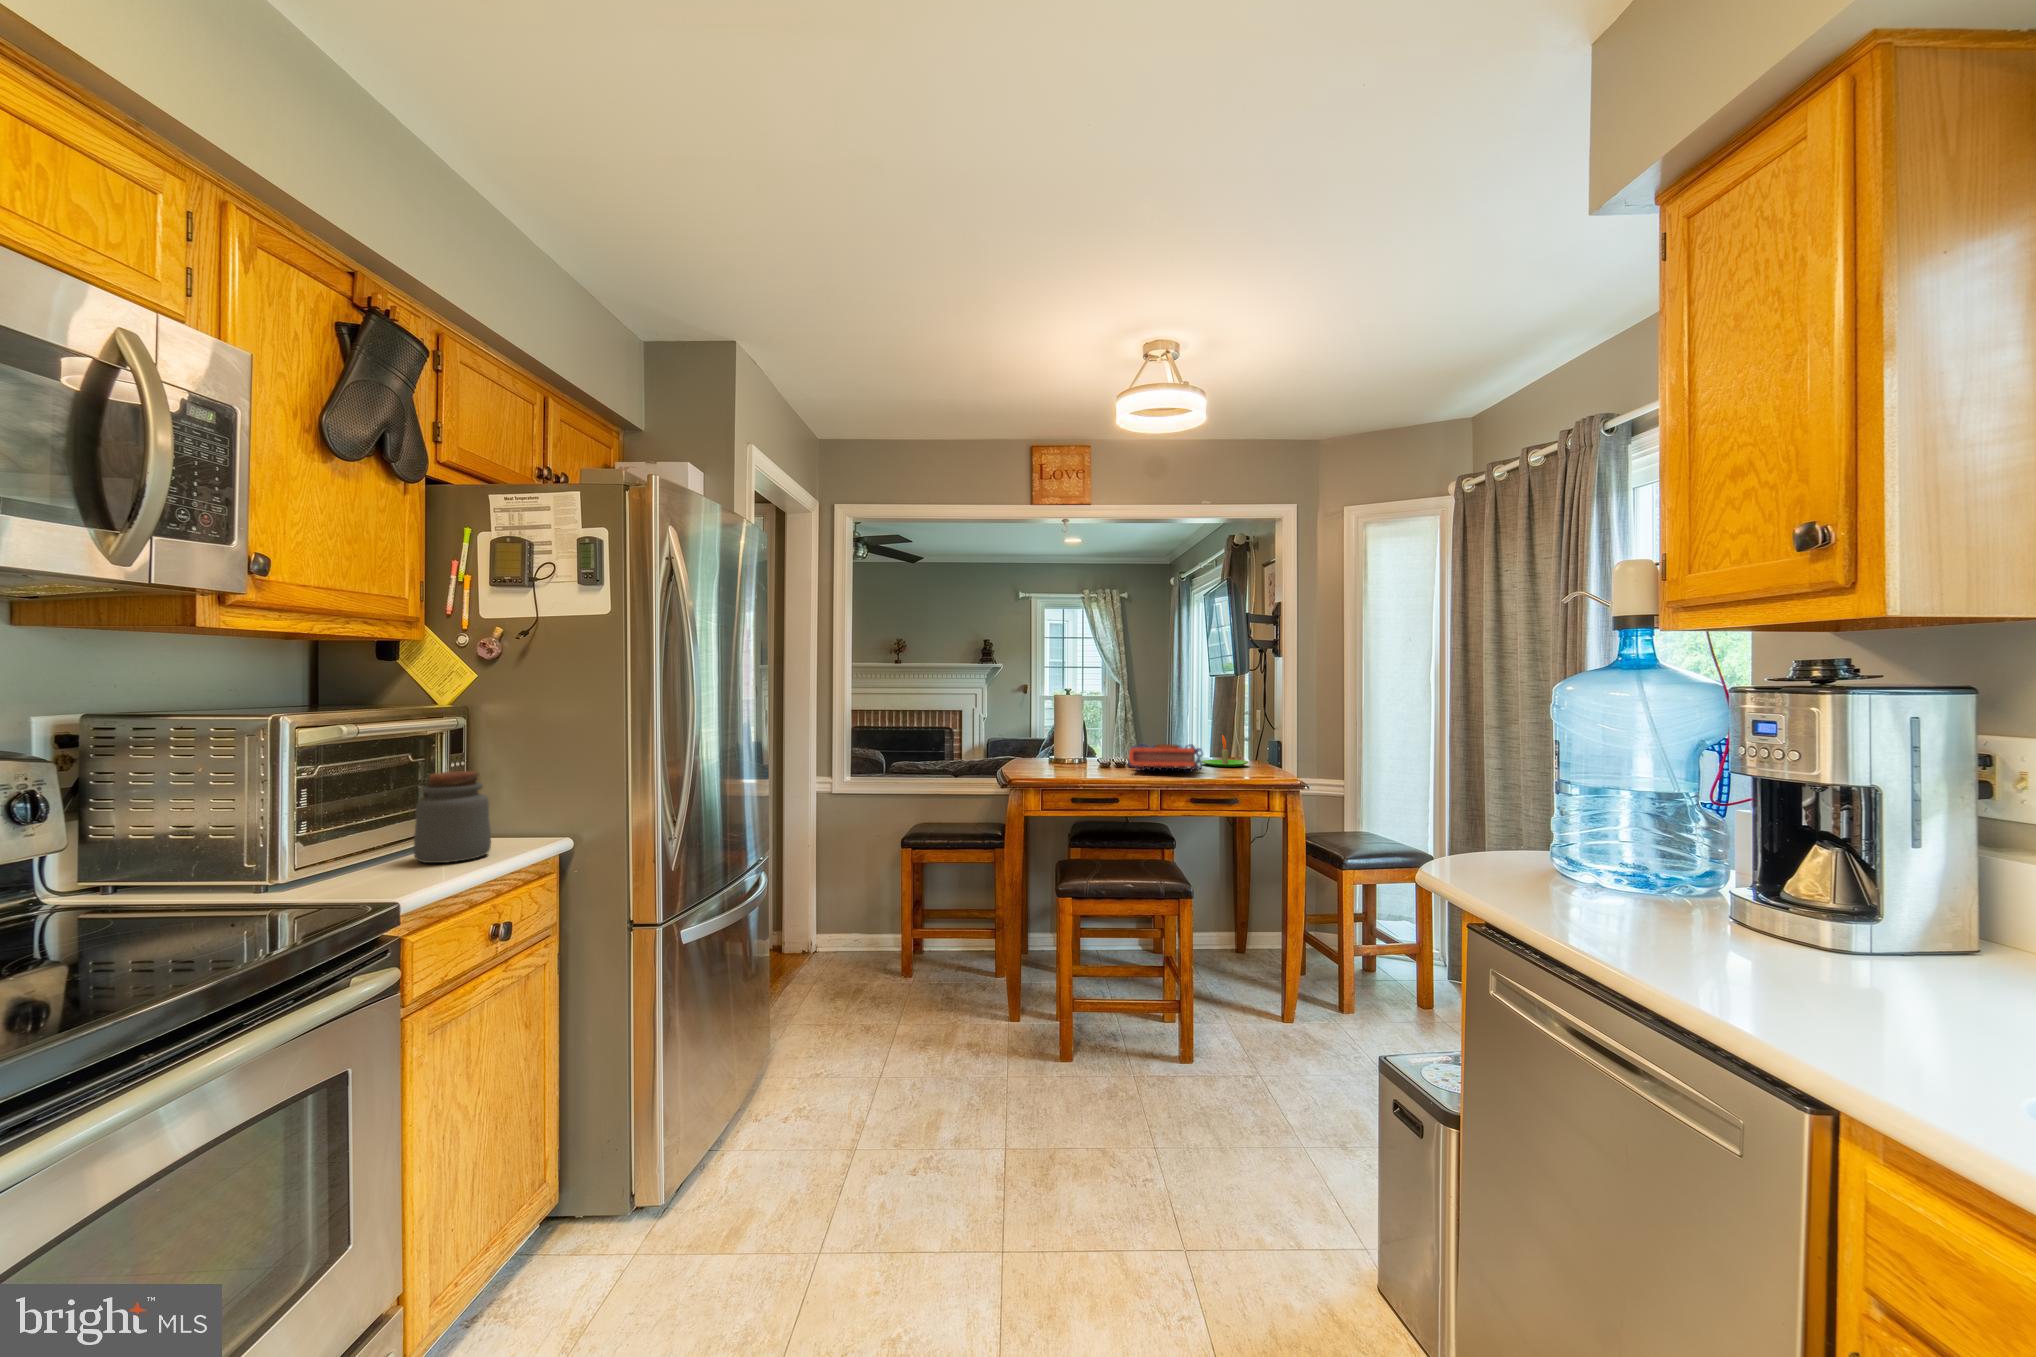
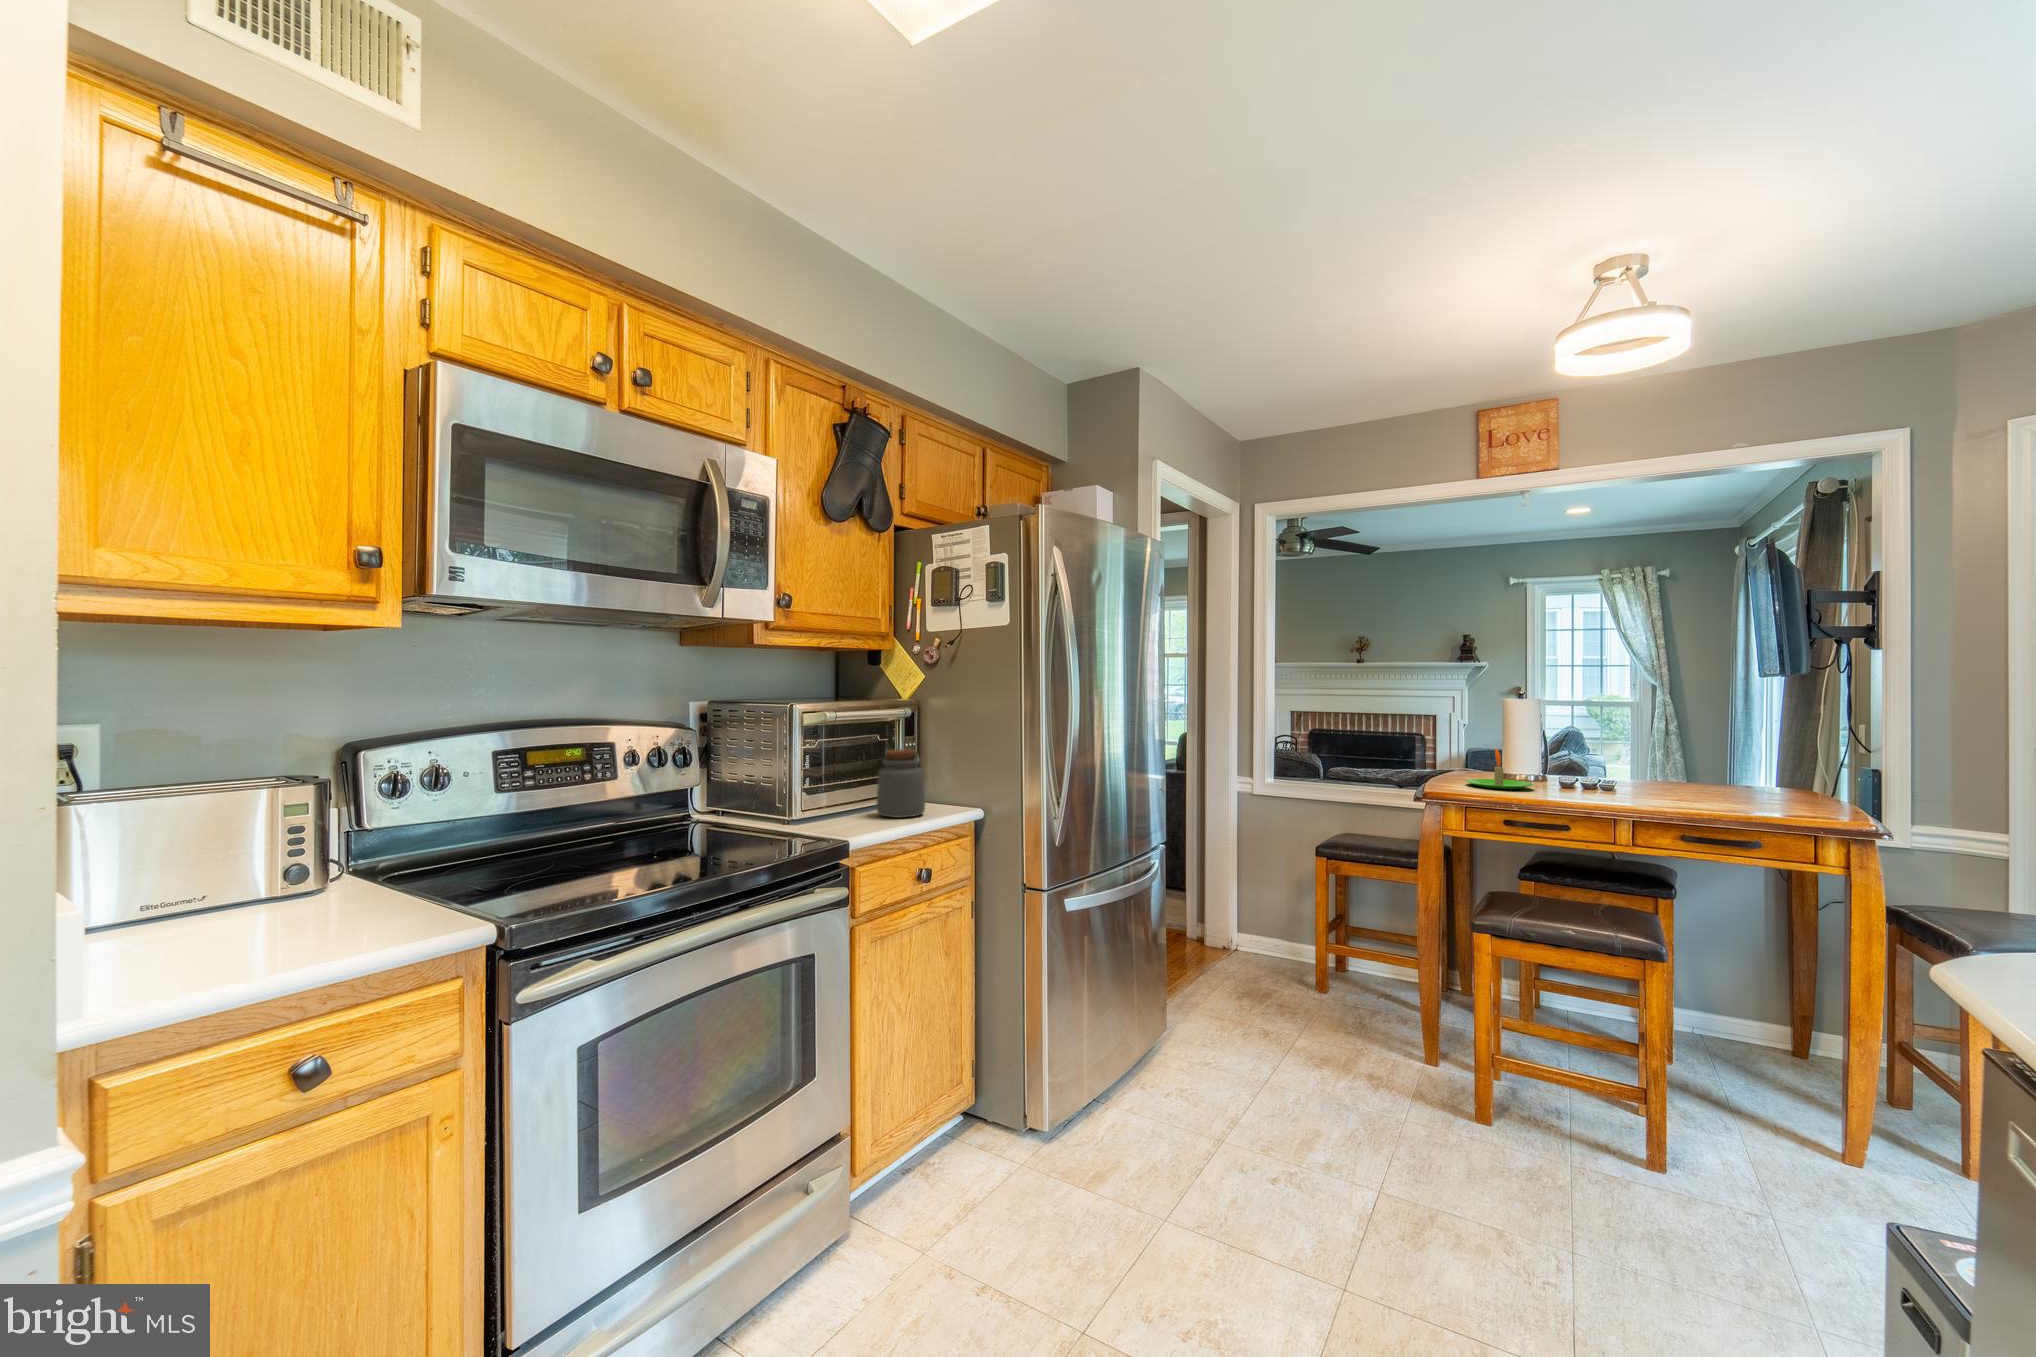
candle: present [1202,735,1249,767] -> present [1465,748,1534,789]
book: present [1129,744,1203,772] -> none [1590,763,1714,804]

